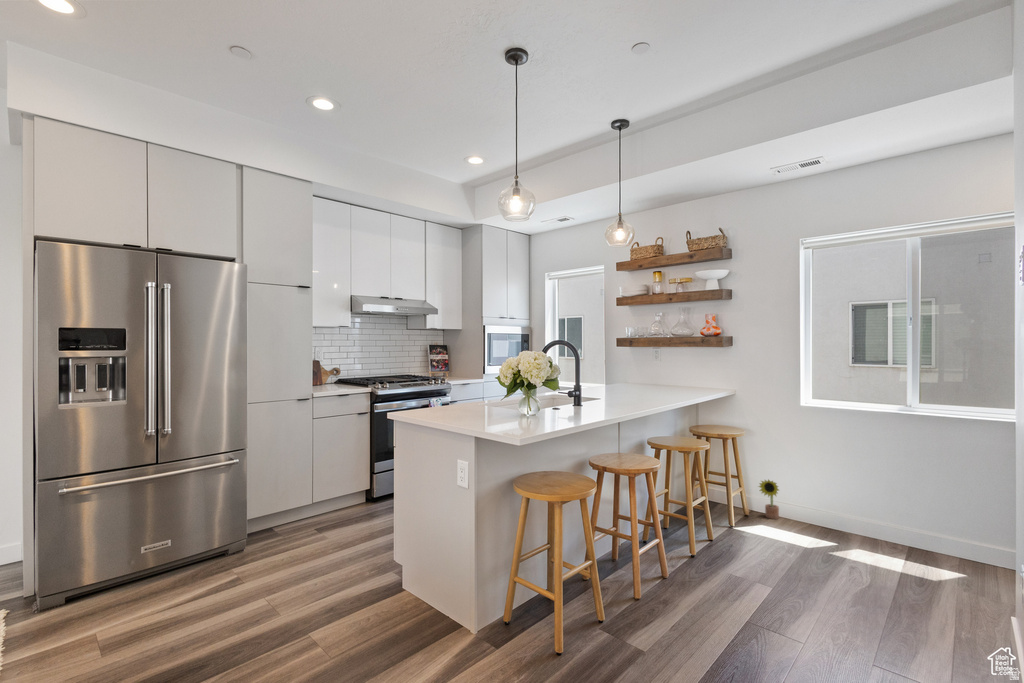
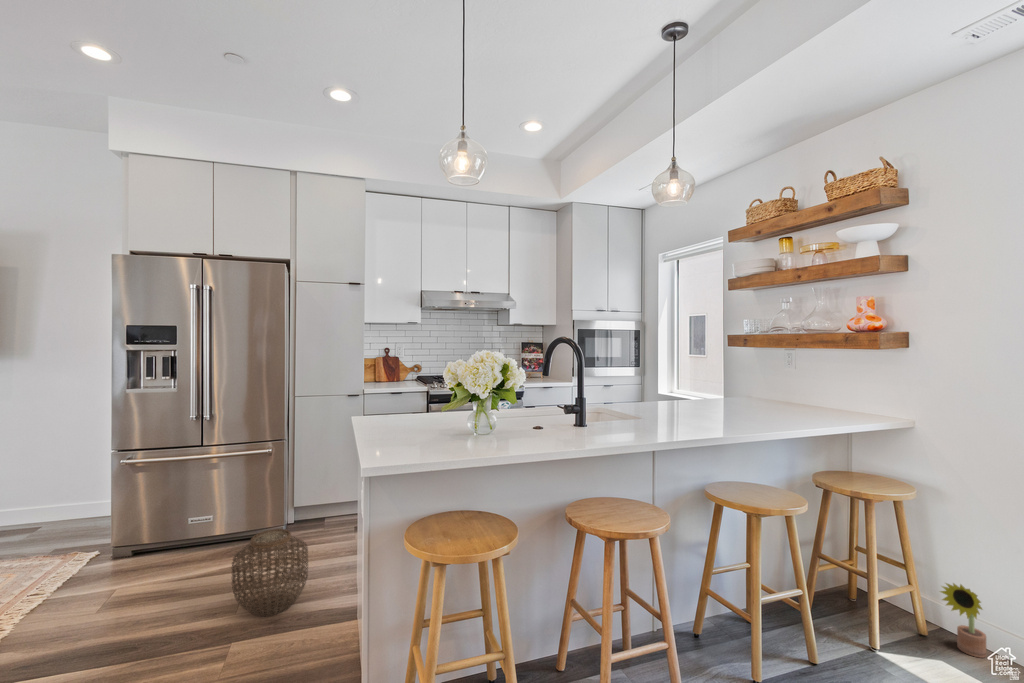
woven basket: none [283,521,352,602] -> present [232,529,308,617]

